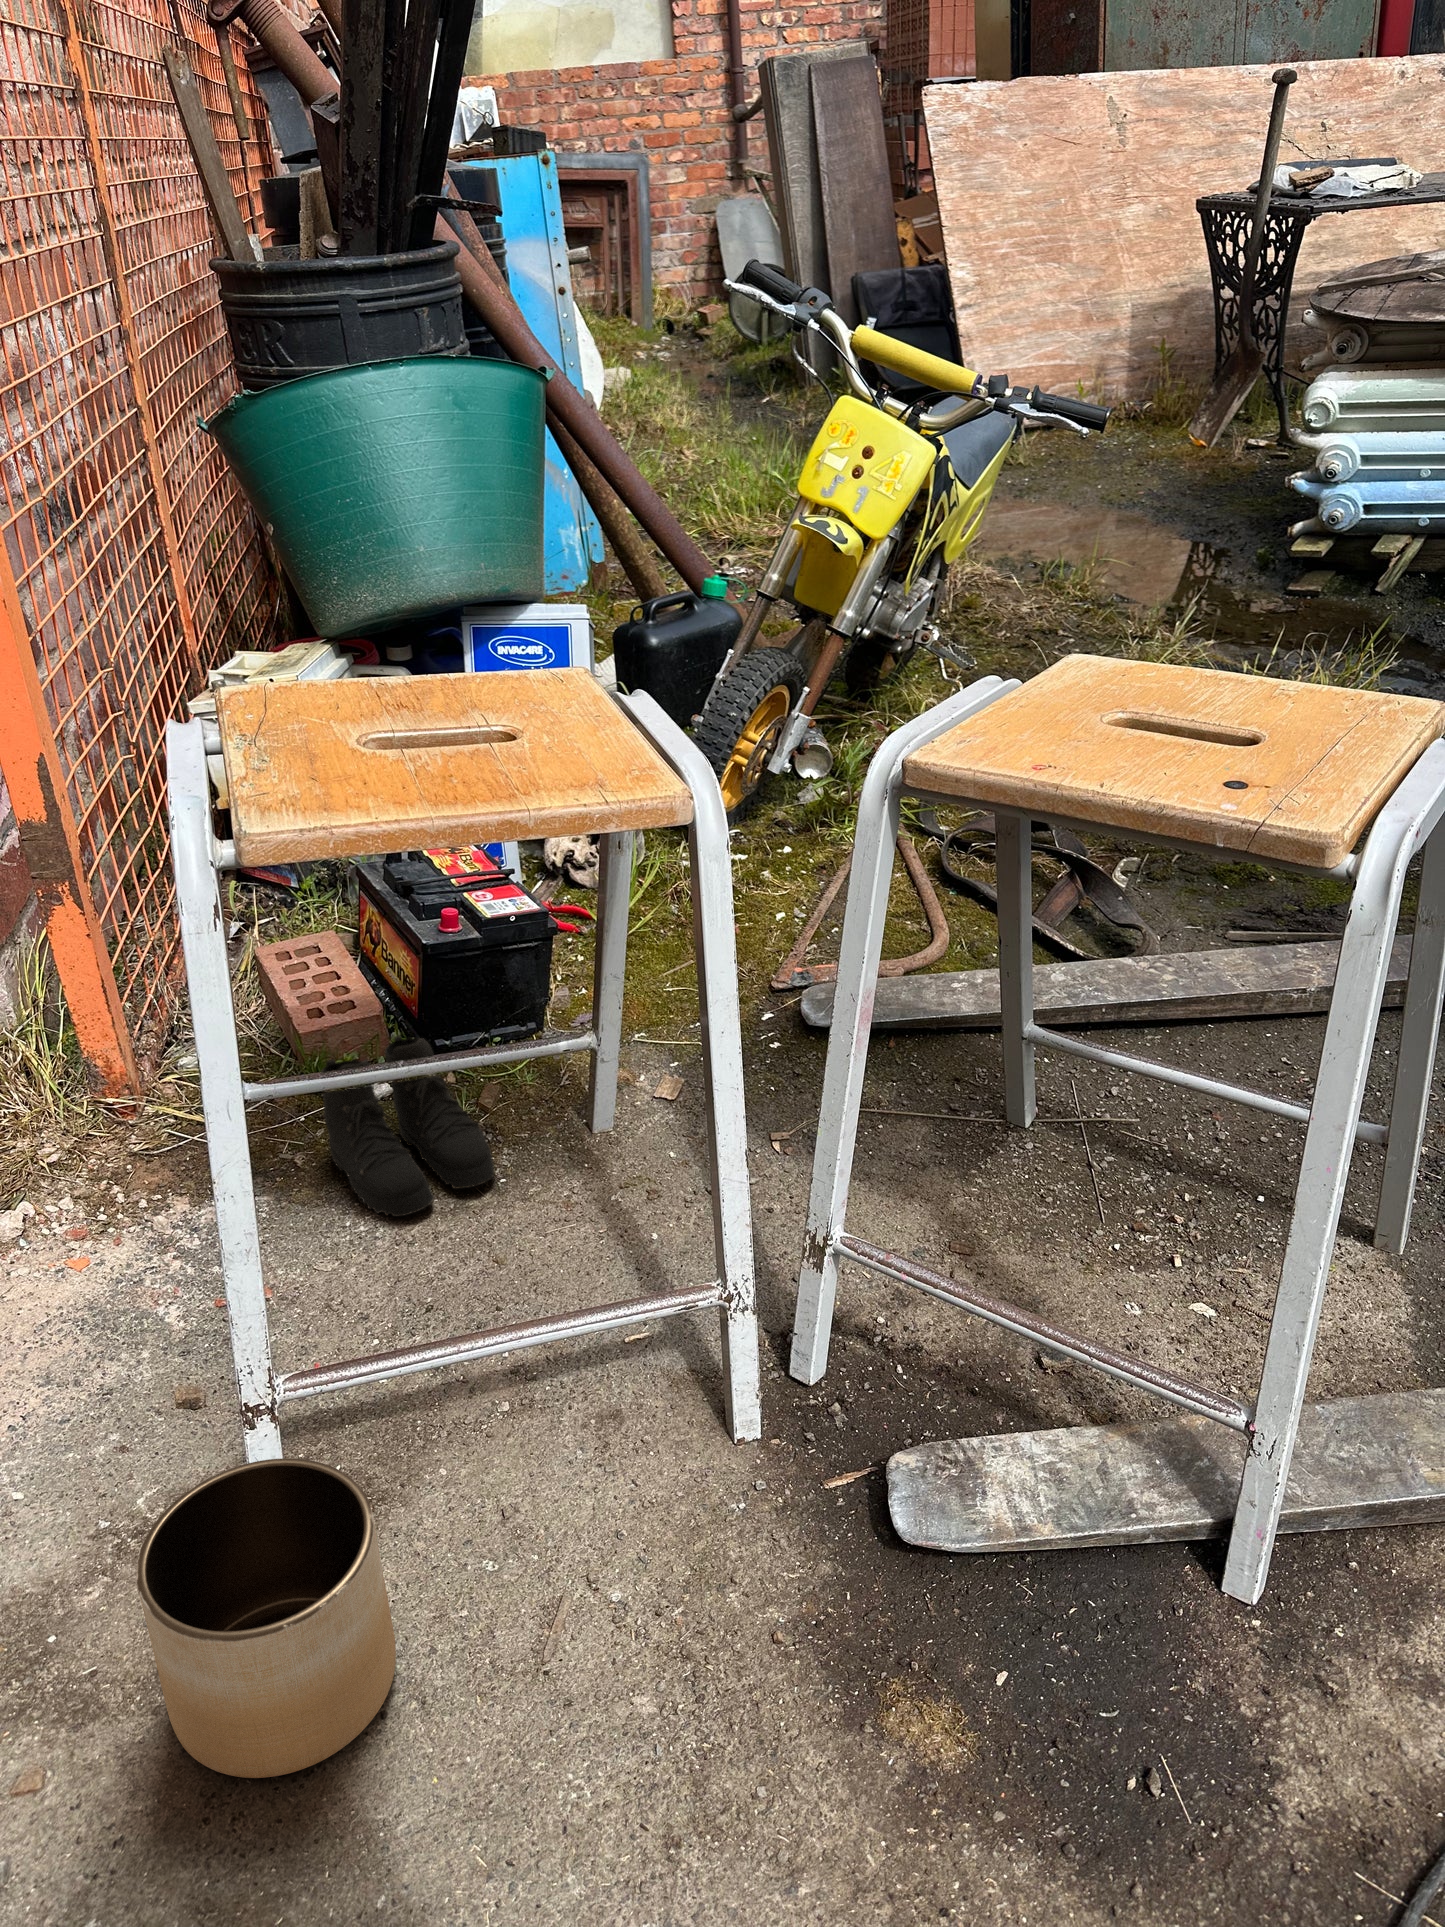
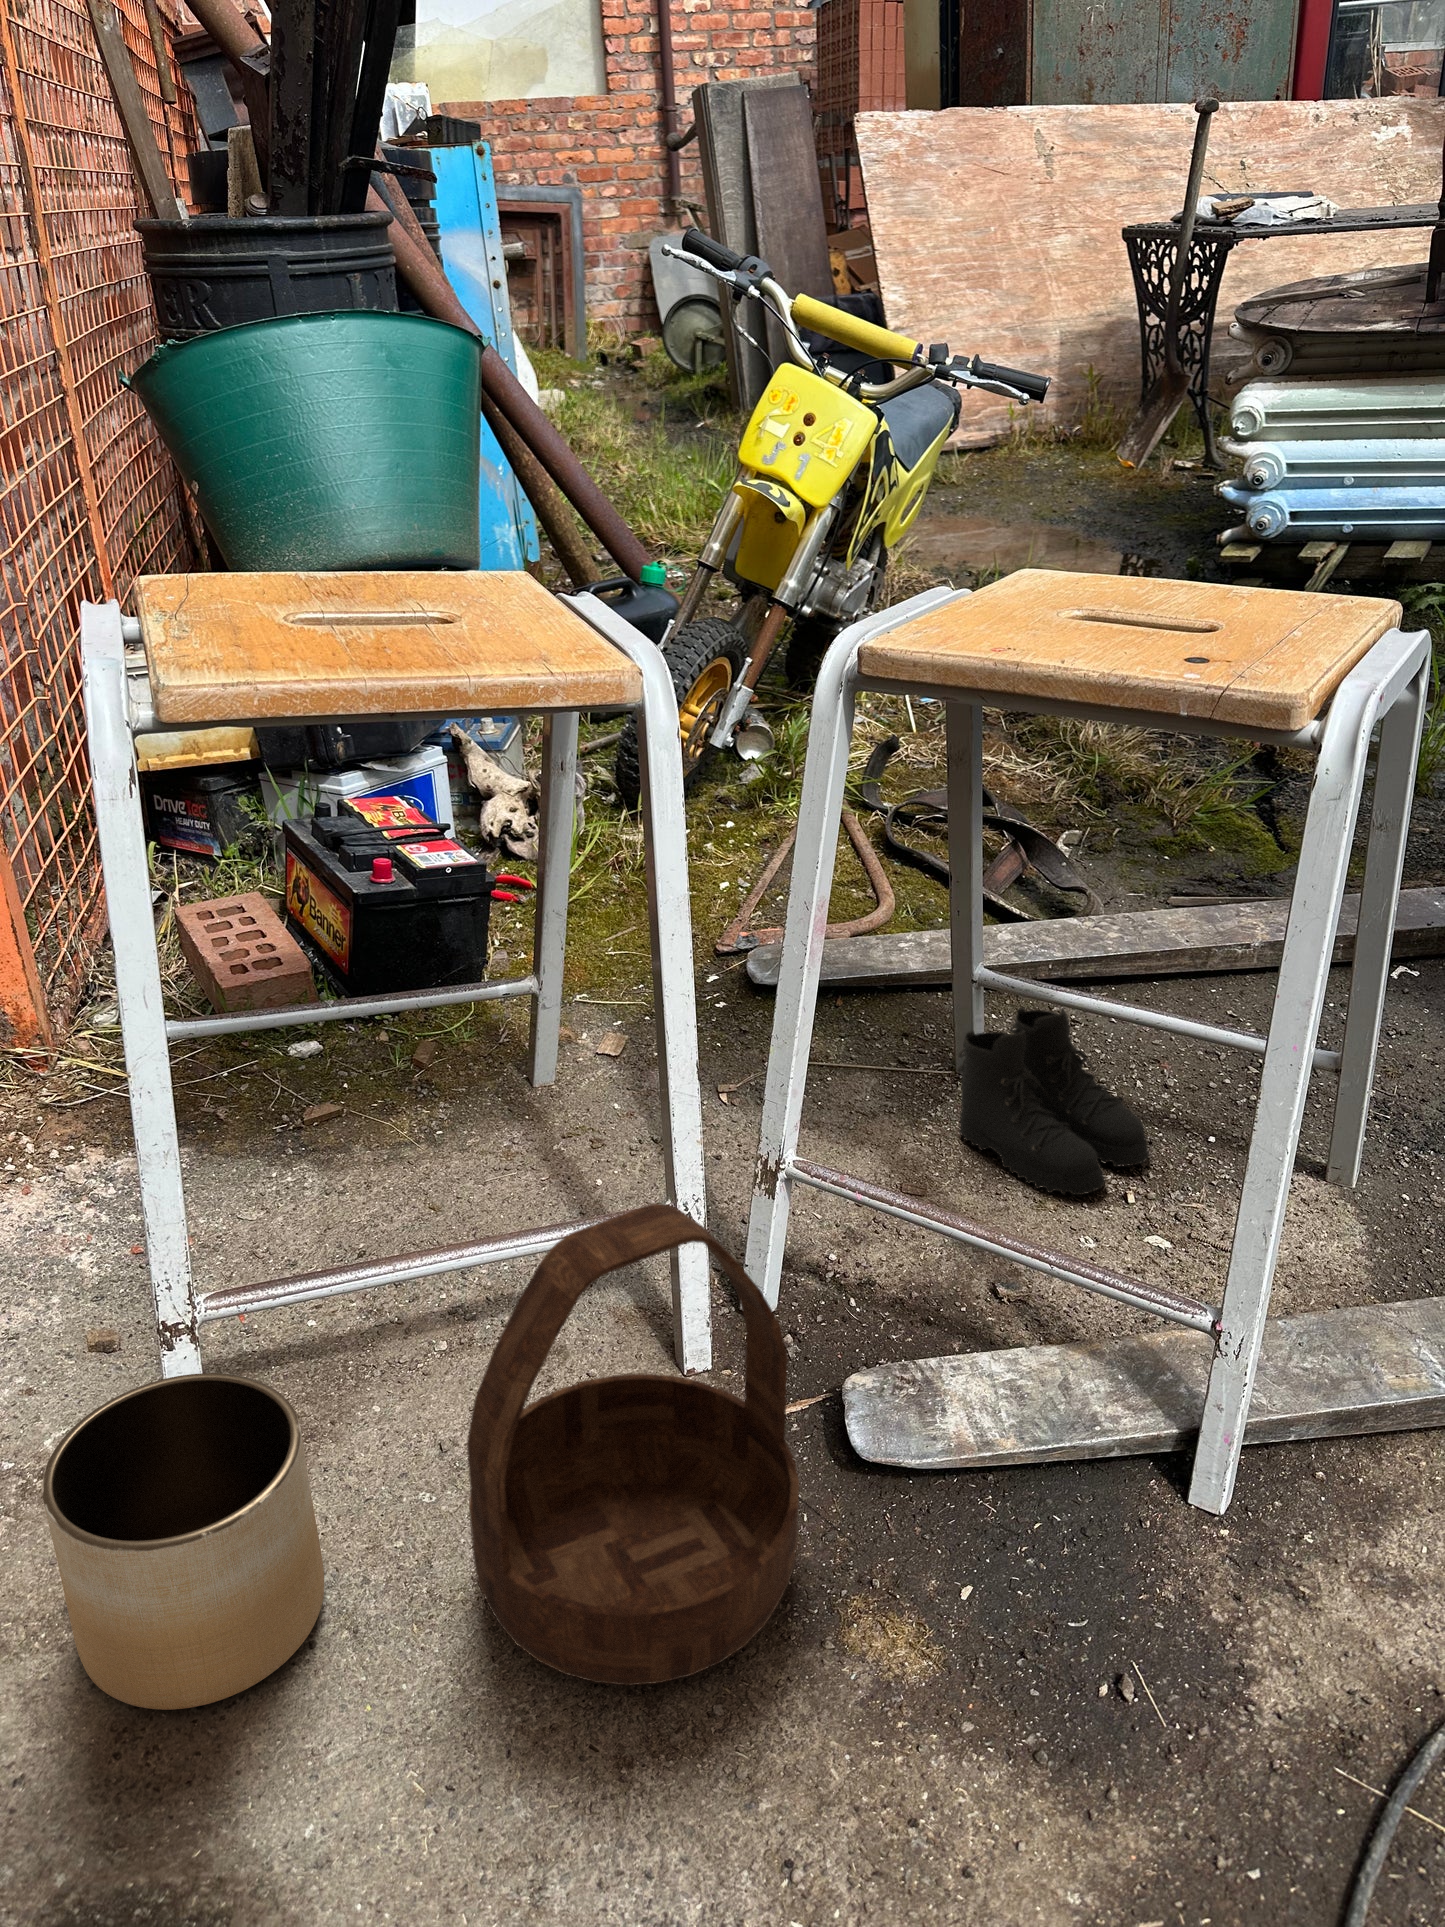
boots: present [321,1036,494,1216] -> present [957,1007,1149,1195]
basket: none [528,1316,842,1767] -> present [467,1203,799,1685]

